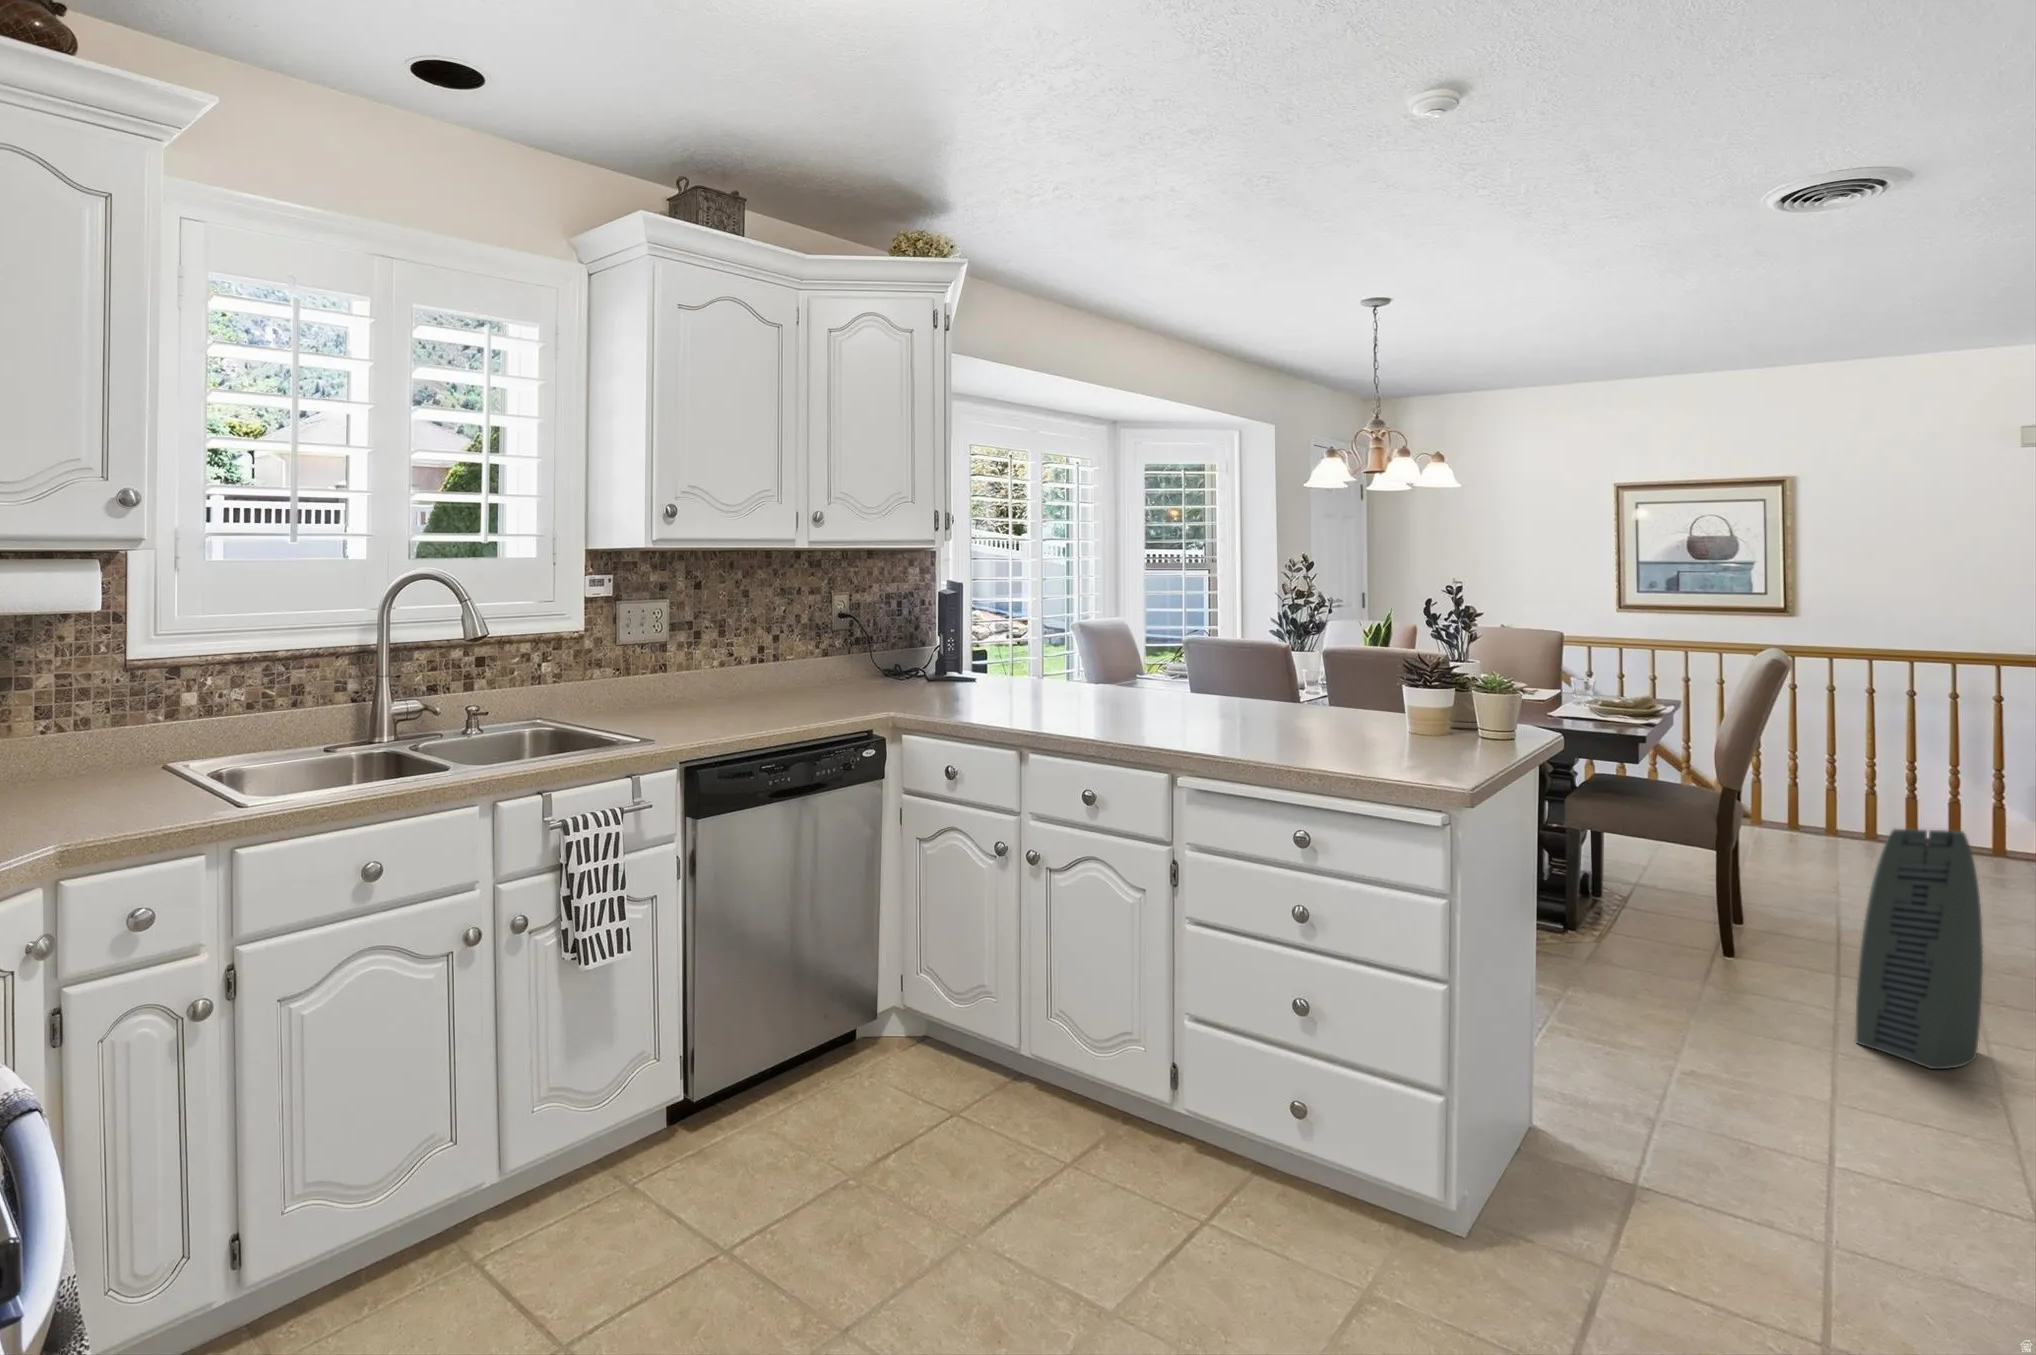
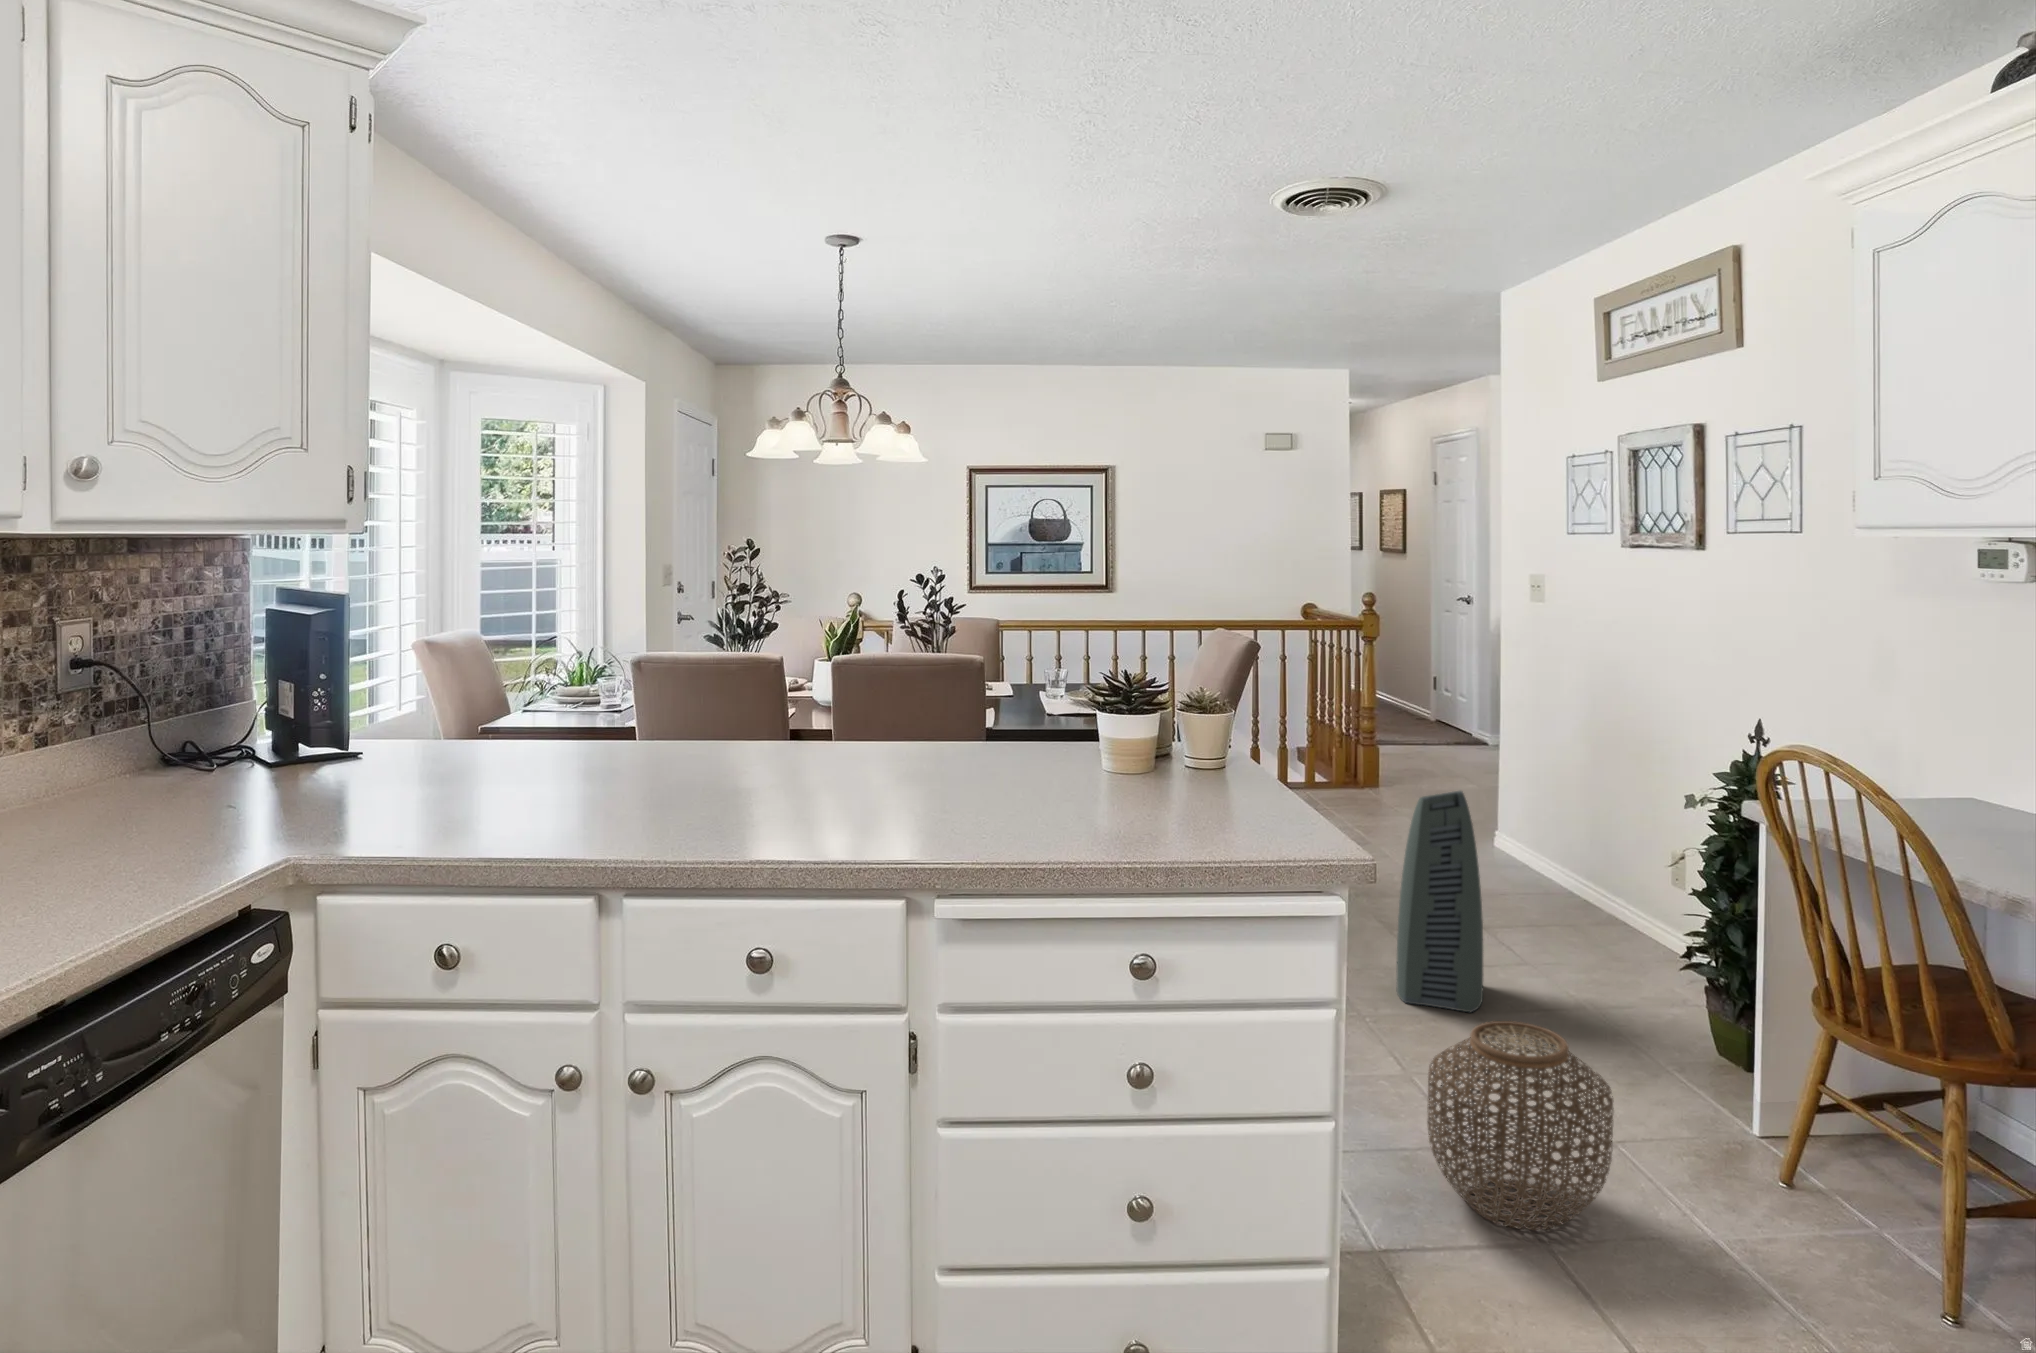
woven basket: none [1665,1011,1862,1211] -> present [1427,1021,1614,1230]

